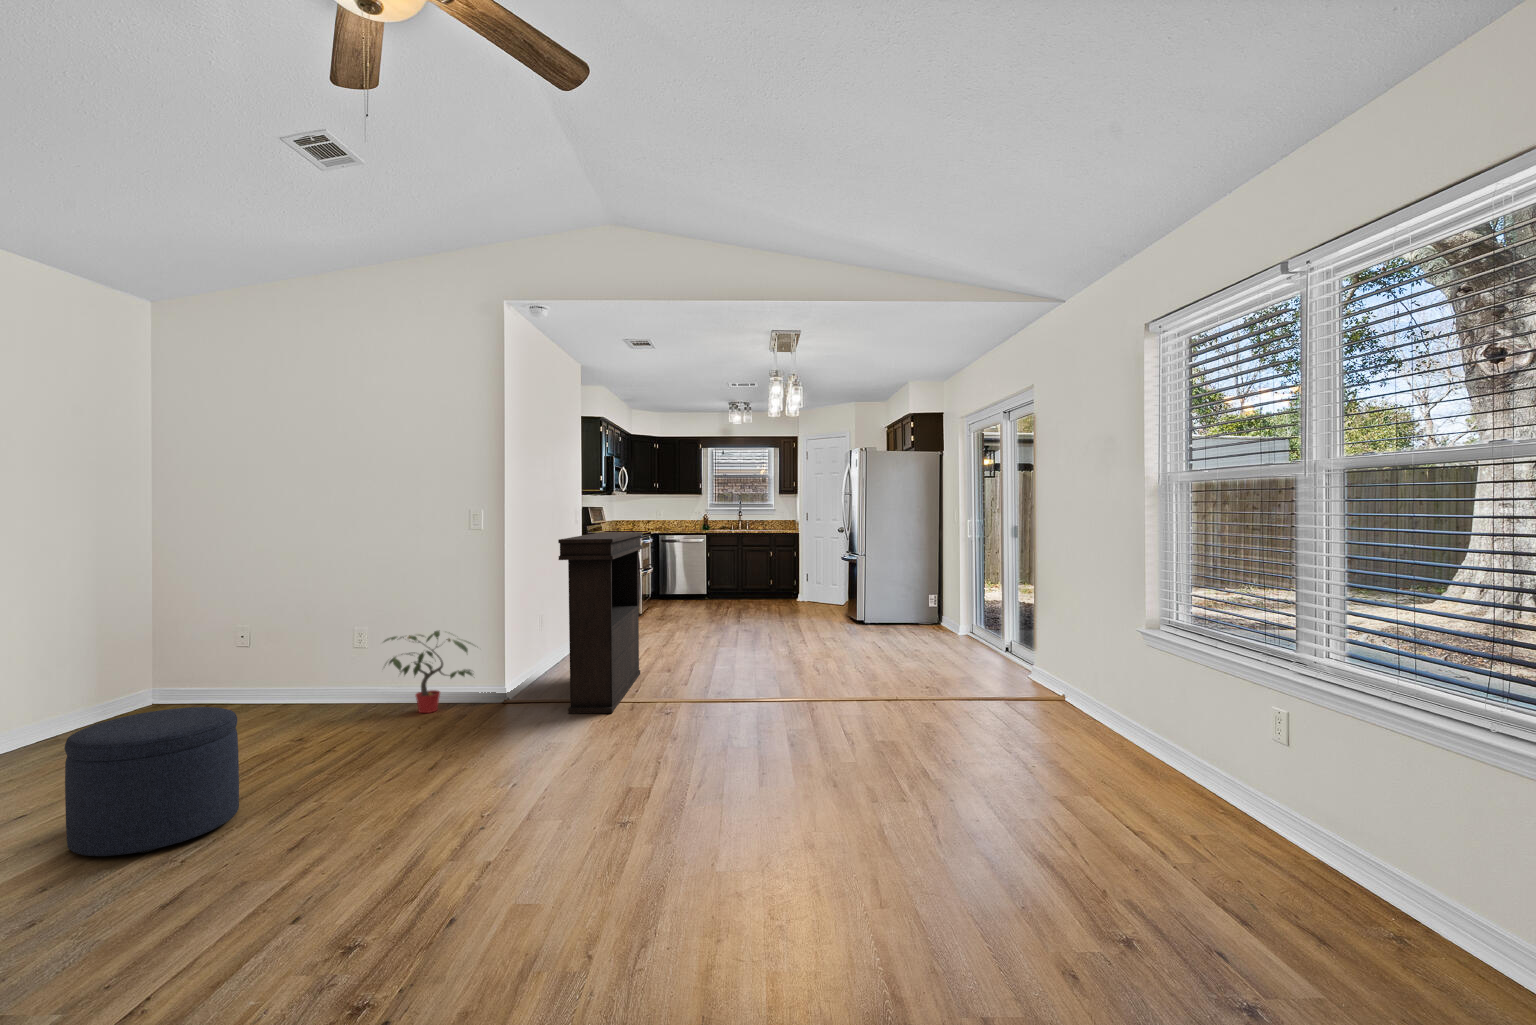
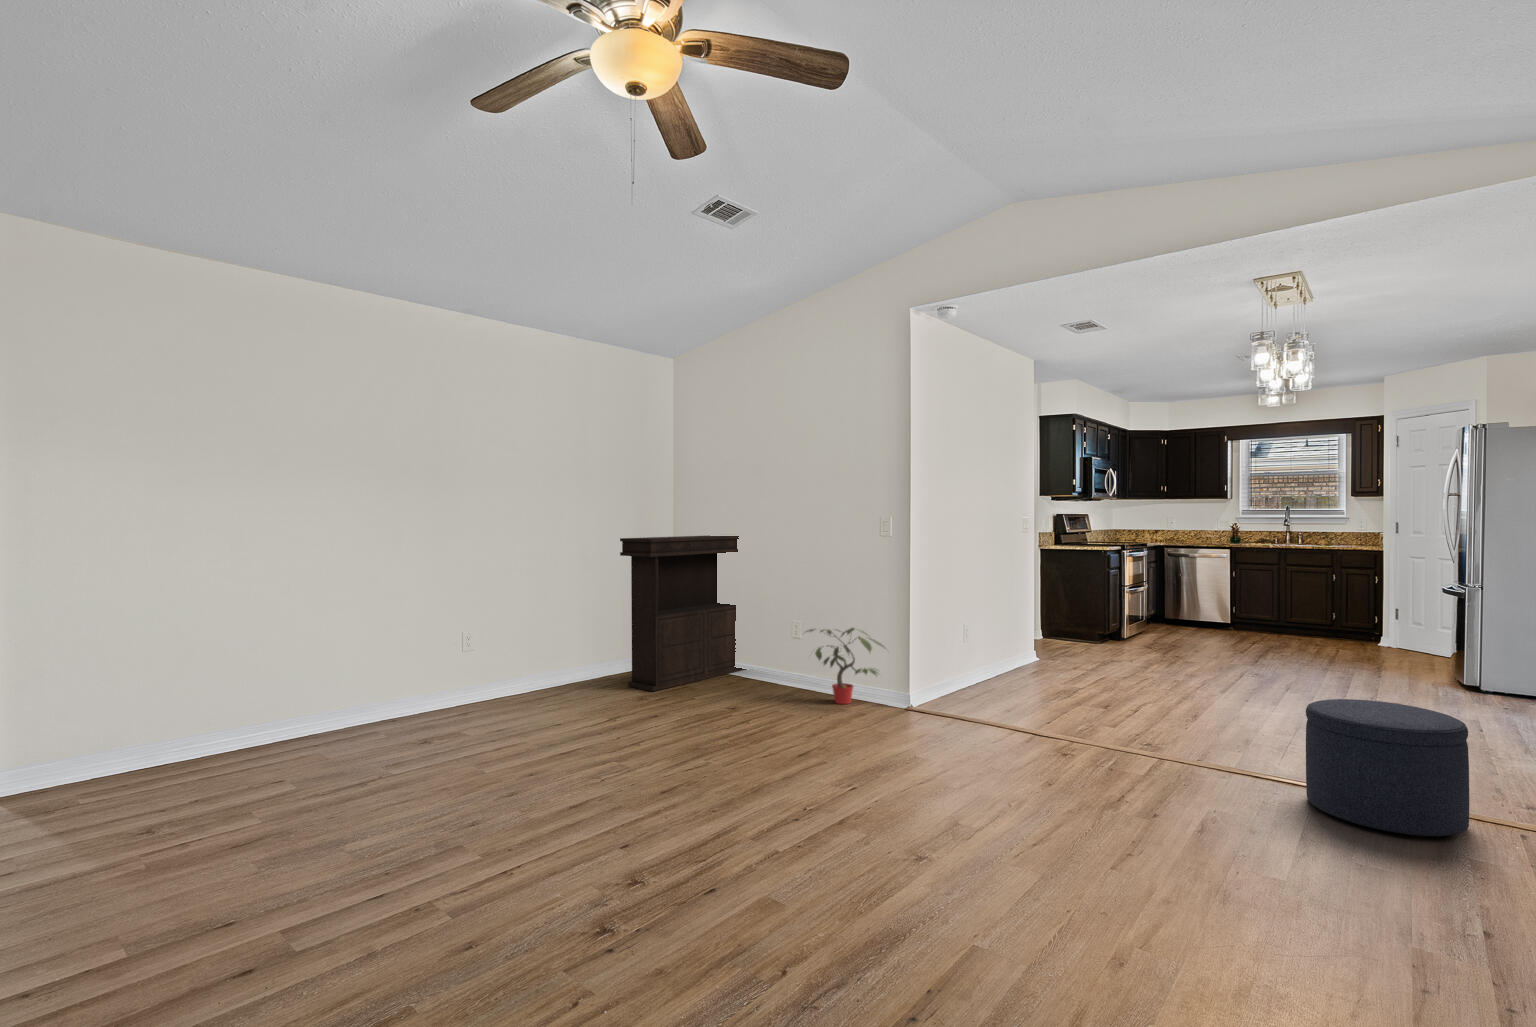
console table: present [558,532,643,714] -> present [620,535,745,691]
ottoman: present [65,707,239,856] -> present [1306,699,1469,837]

